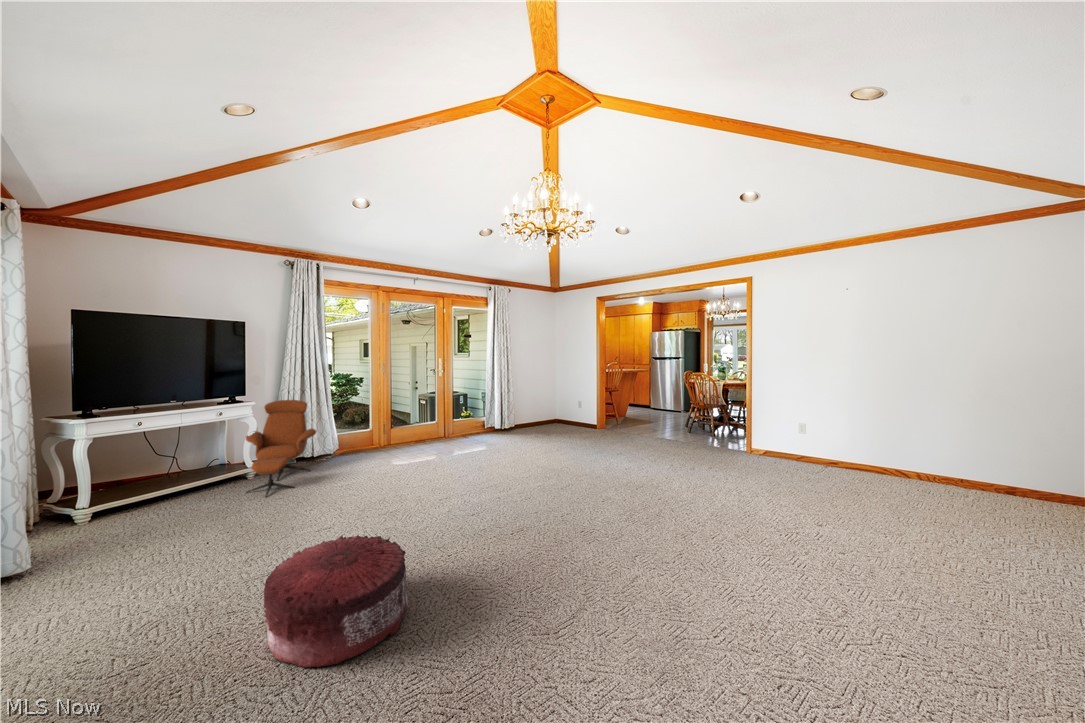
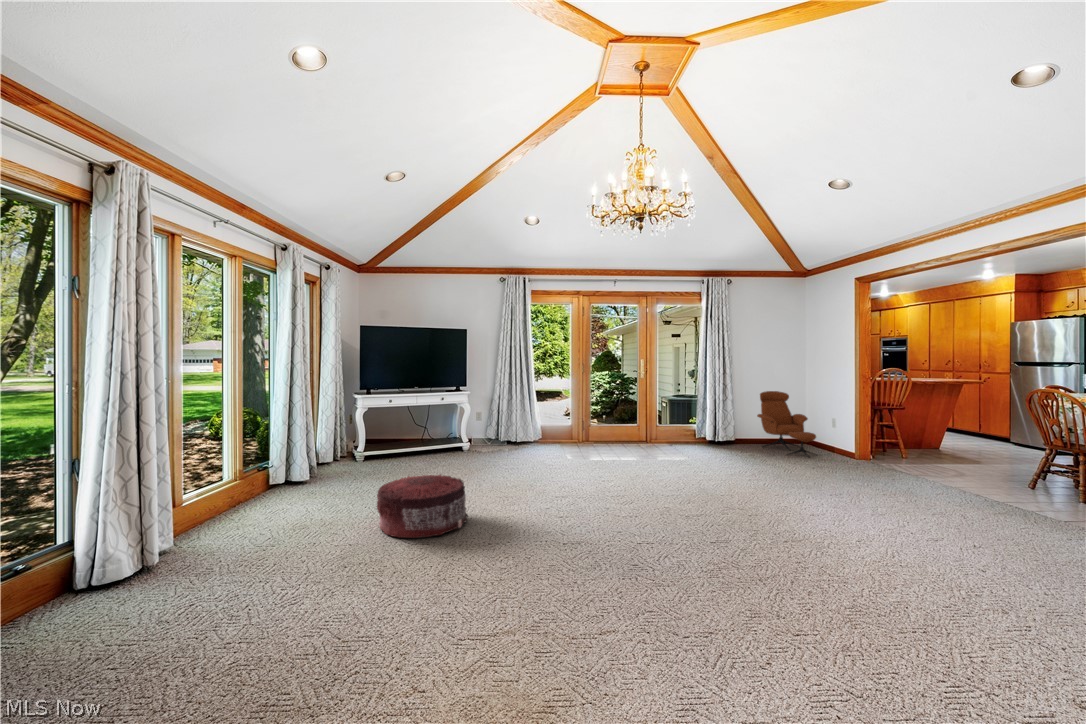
lounge chair: present [246,400,316,497] -> present [757,391,816,456]

